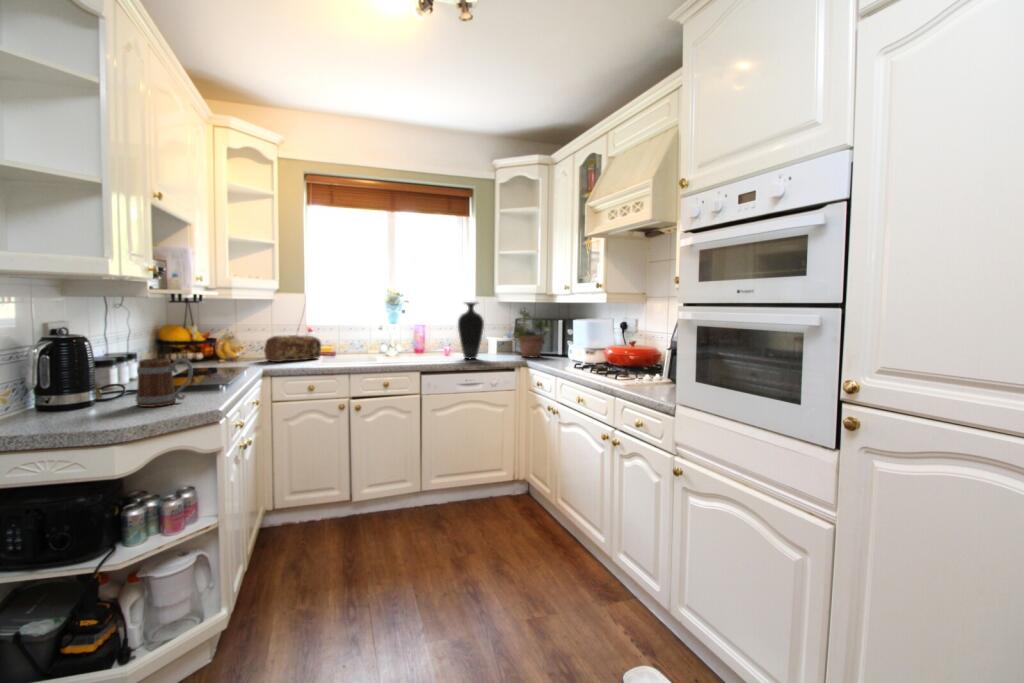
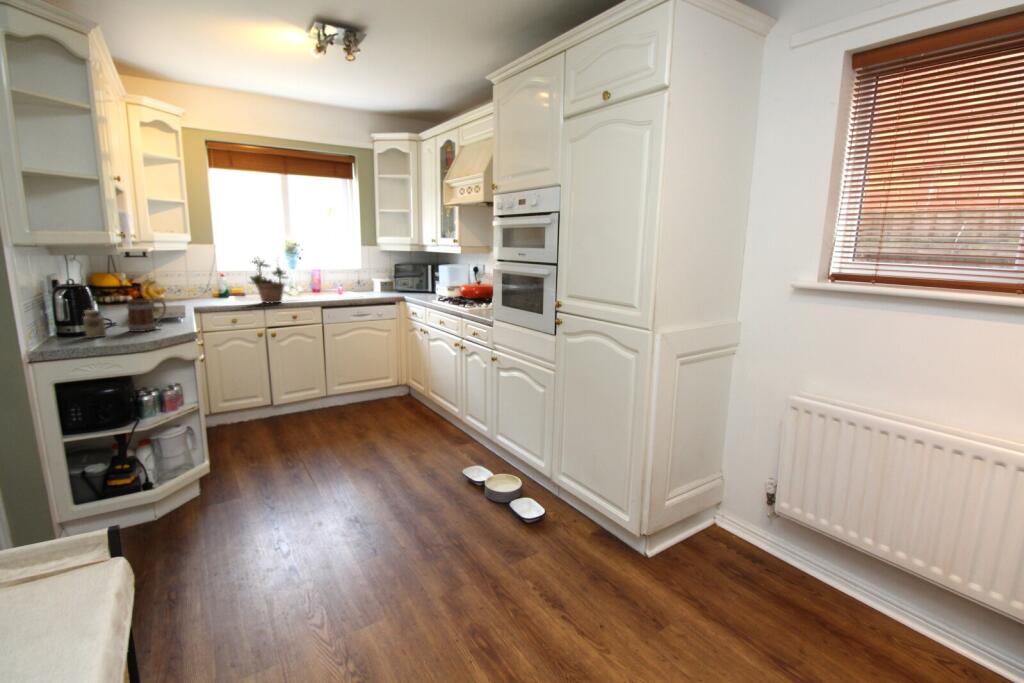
vase: present [458,302,484,359] -> none [350,252,371,296]
potted plant: present [514,310,549,357] -> present [250,260,287,303]
bread loaf: present [264,335,321,362] -> none [186,279,235,302]
salt shaker: none [64,373,100,416] -> present [83,310,106,338]

